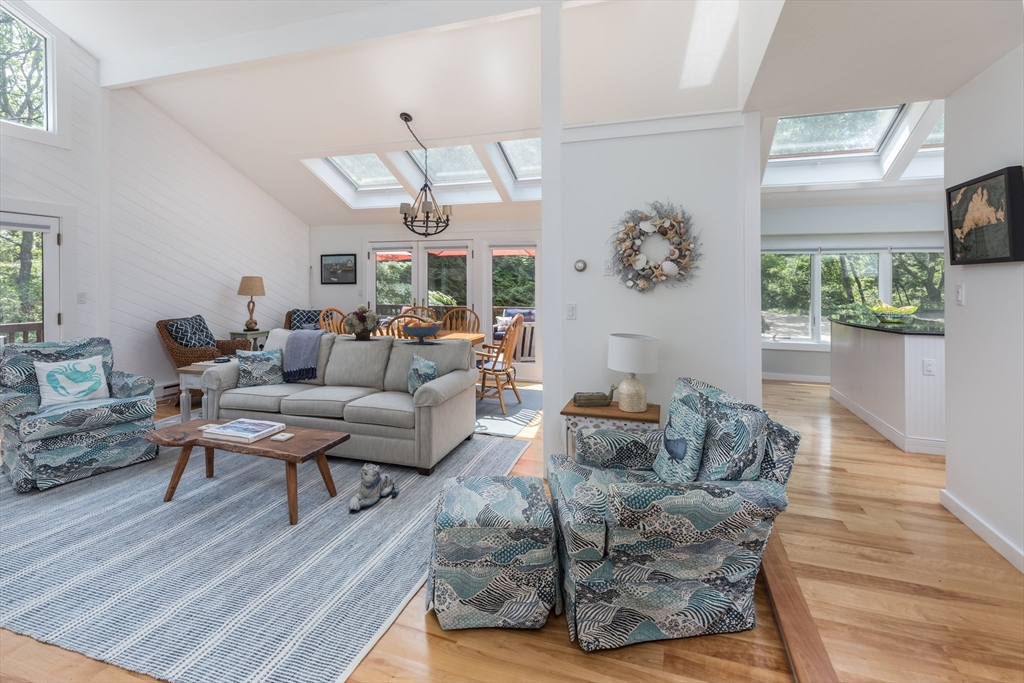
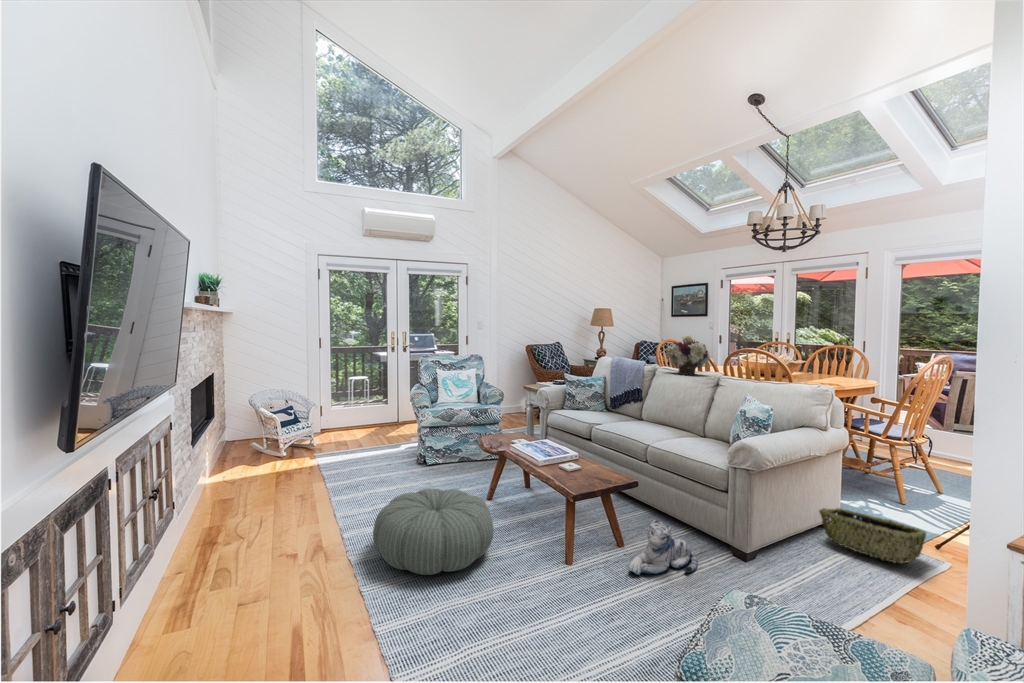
fruit bowl: present [402,319,441,345] -> none [731,354,786,387]
woven basket: none [469,424,525,451] -> present [819,508,926,563]
pouf: none [36,493,210,596] -> present [373,489,494,575]

